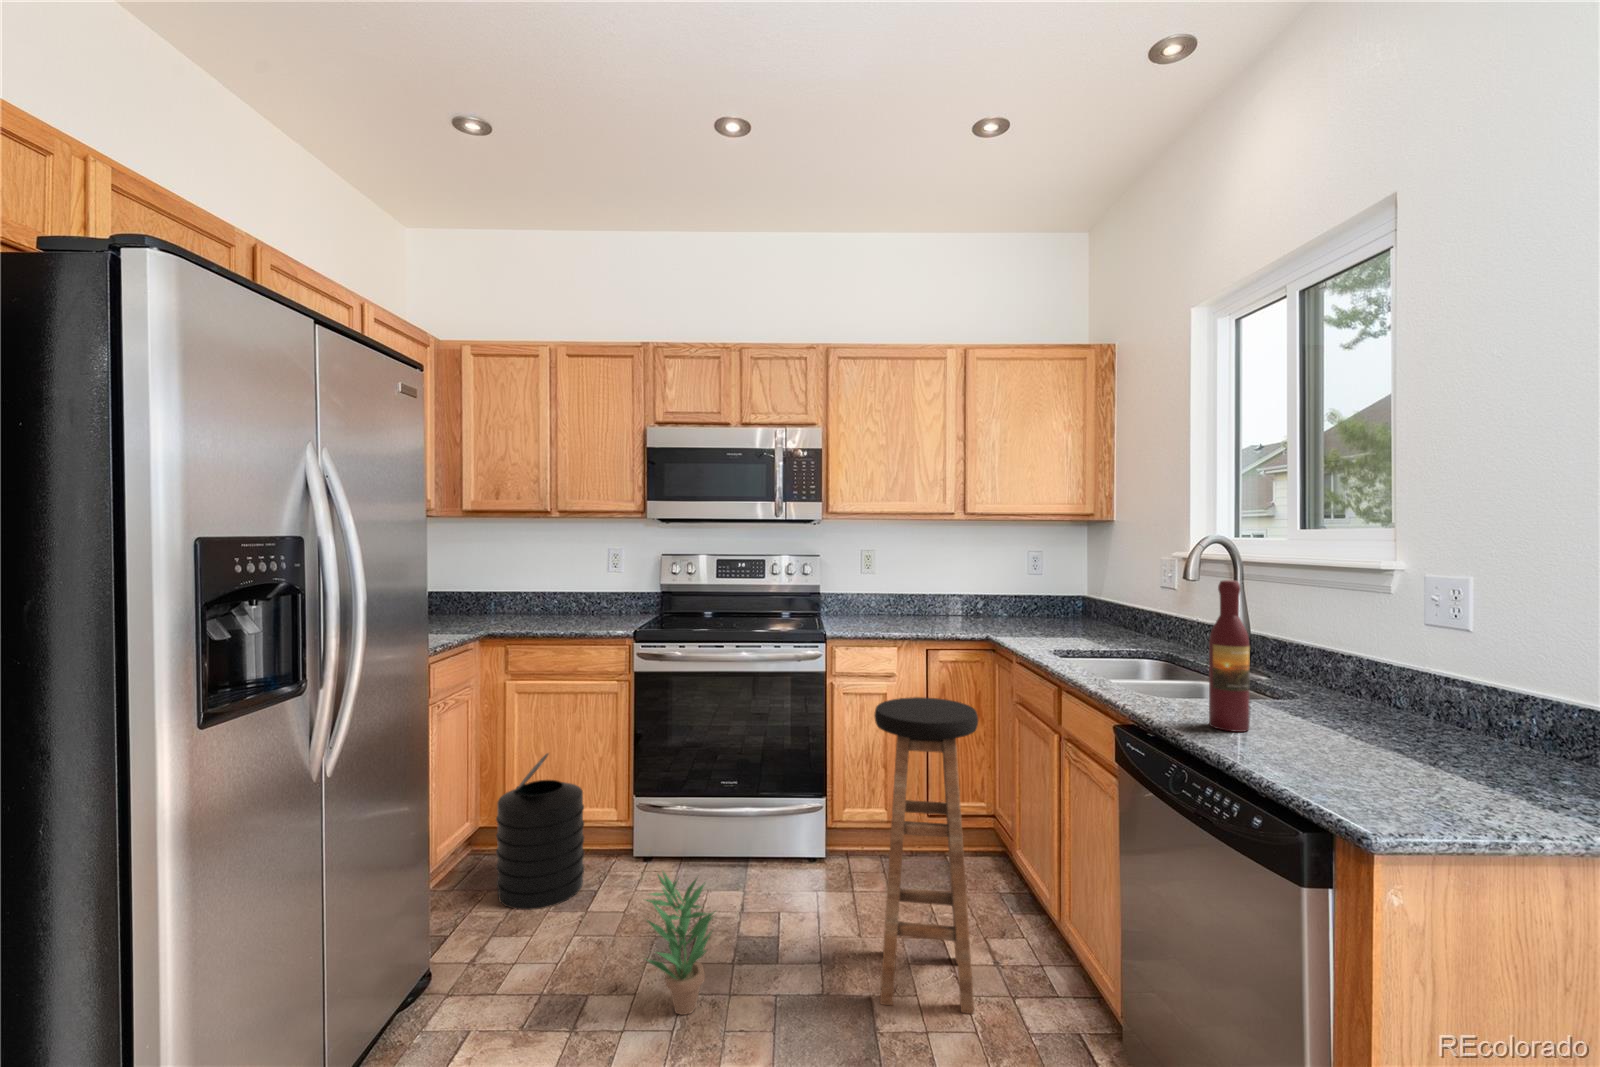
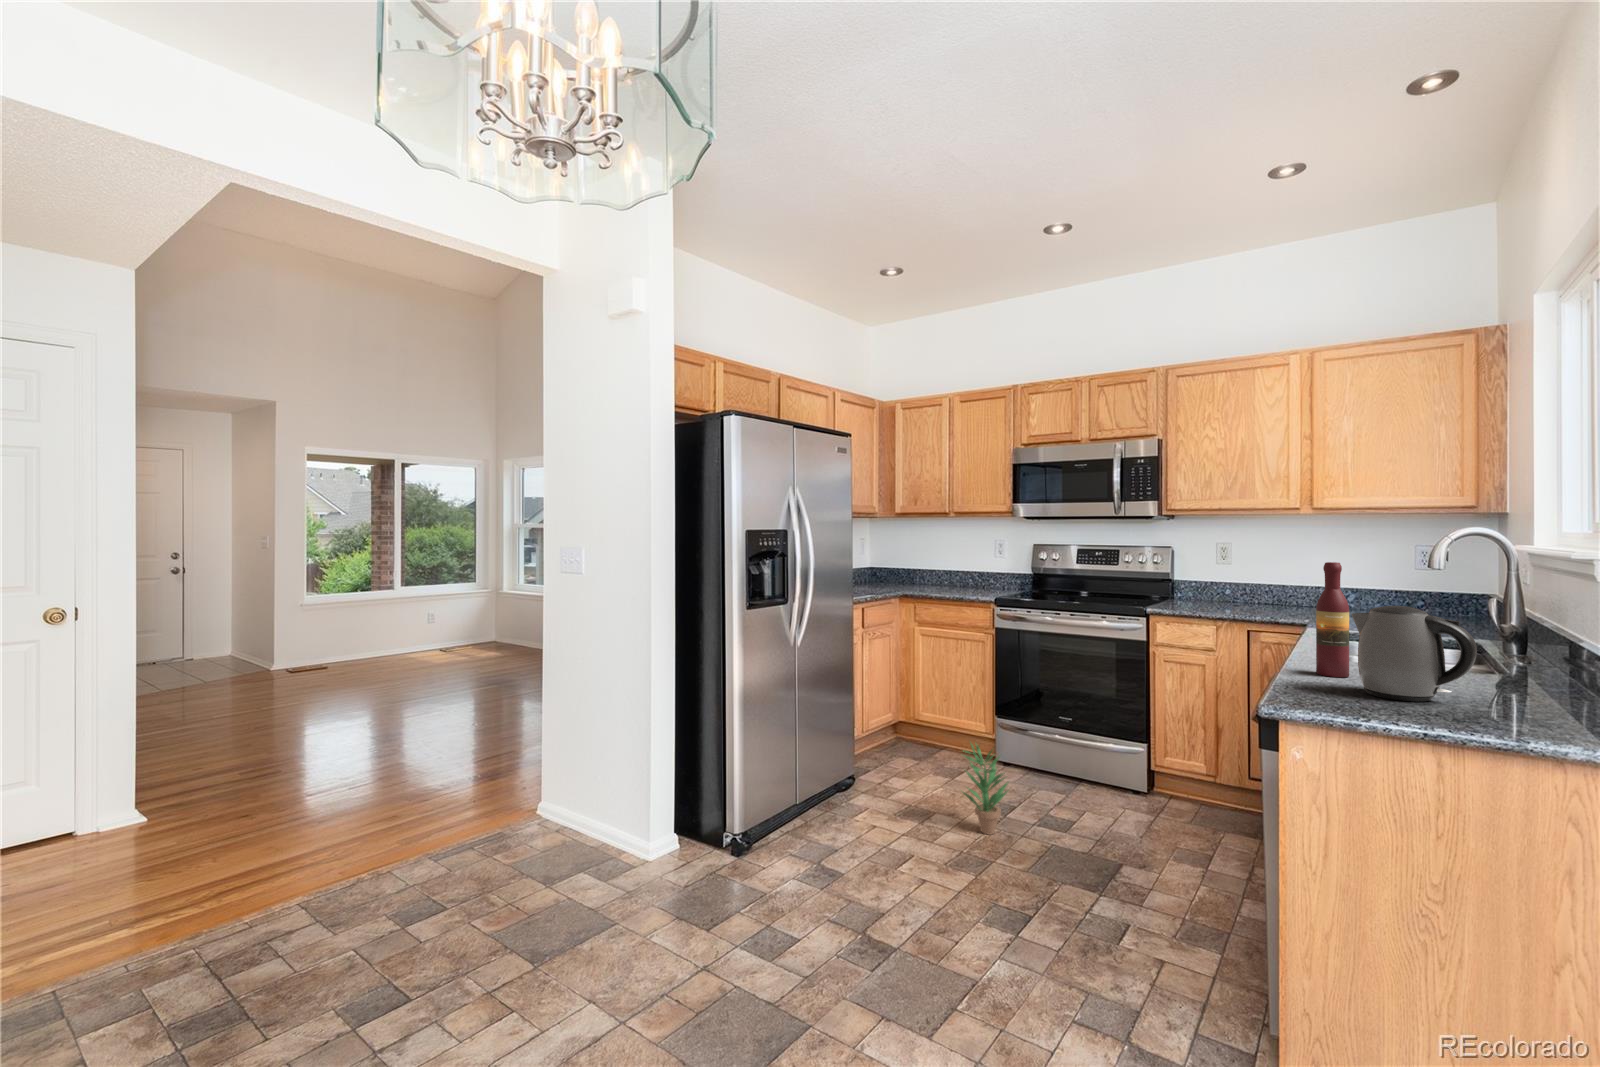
kettle: none [1317,639,1465,769] -> present [1352,606,1477,702]
bar stool: present [874,697,978,1014] -> none [1124,655,1220,894]
trash can: present [496,753,585,910] -> none [902,674,958,772]

